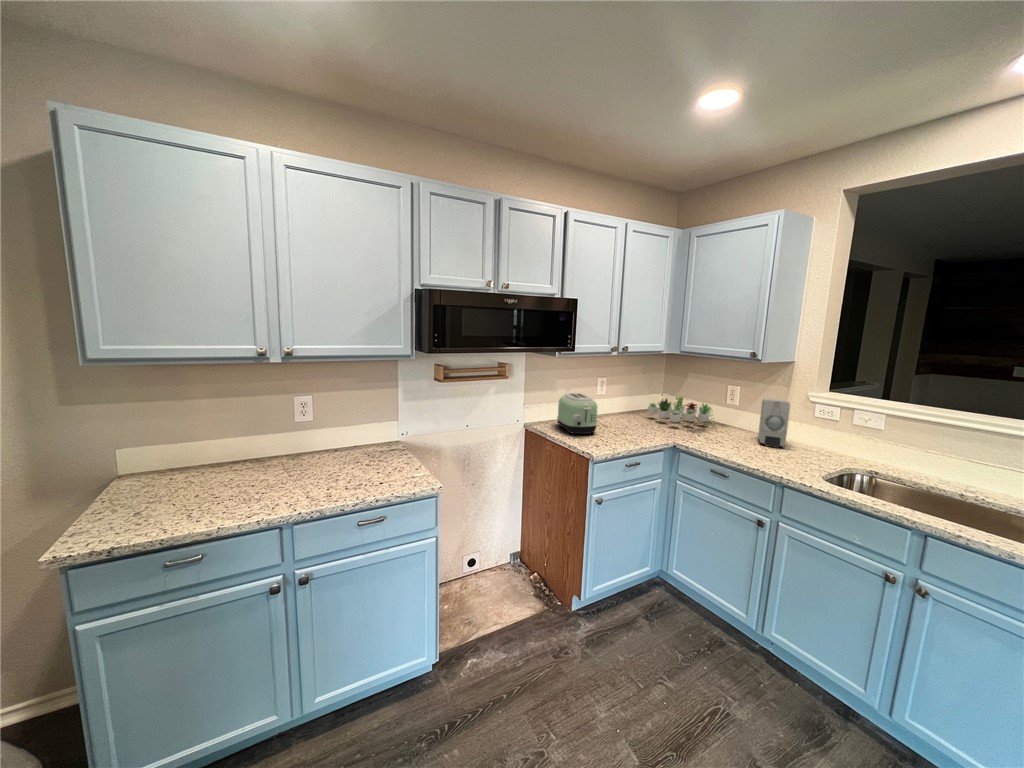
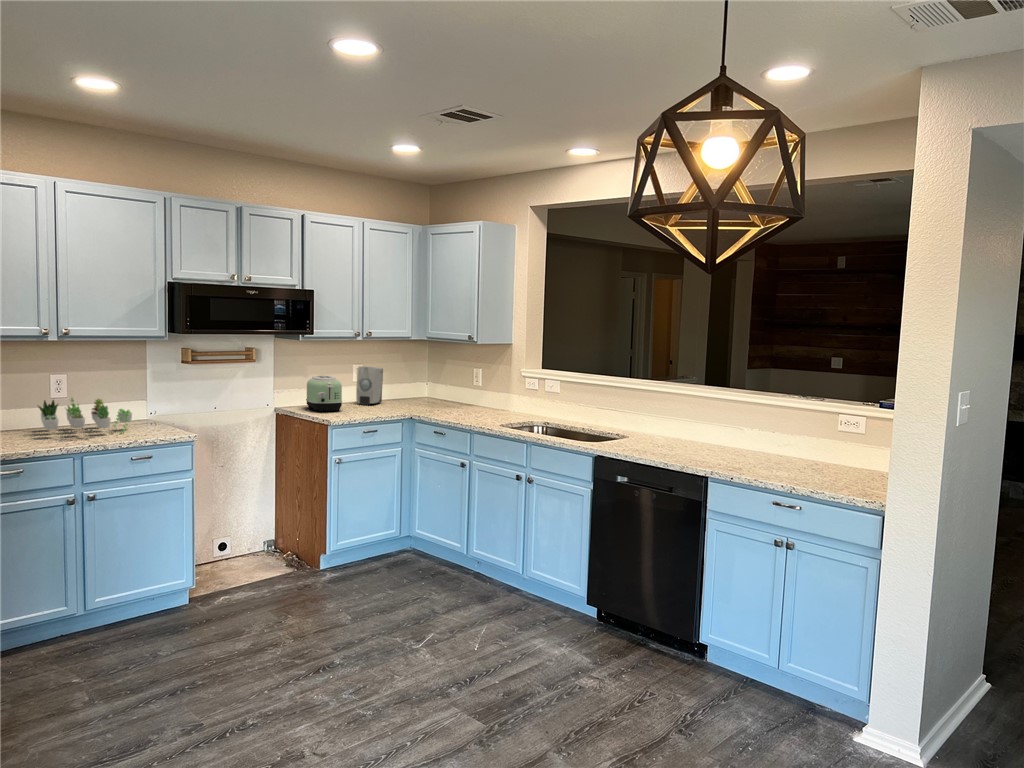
succulent plant: present [648,397,716,425] -> present [38,398,132,433]
soap dispenser: present [758,398,790,448] -> present [356,366,383,405]

